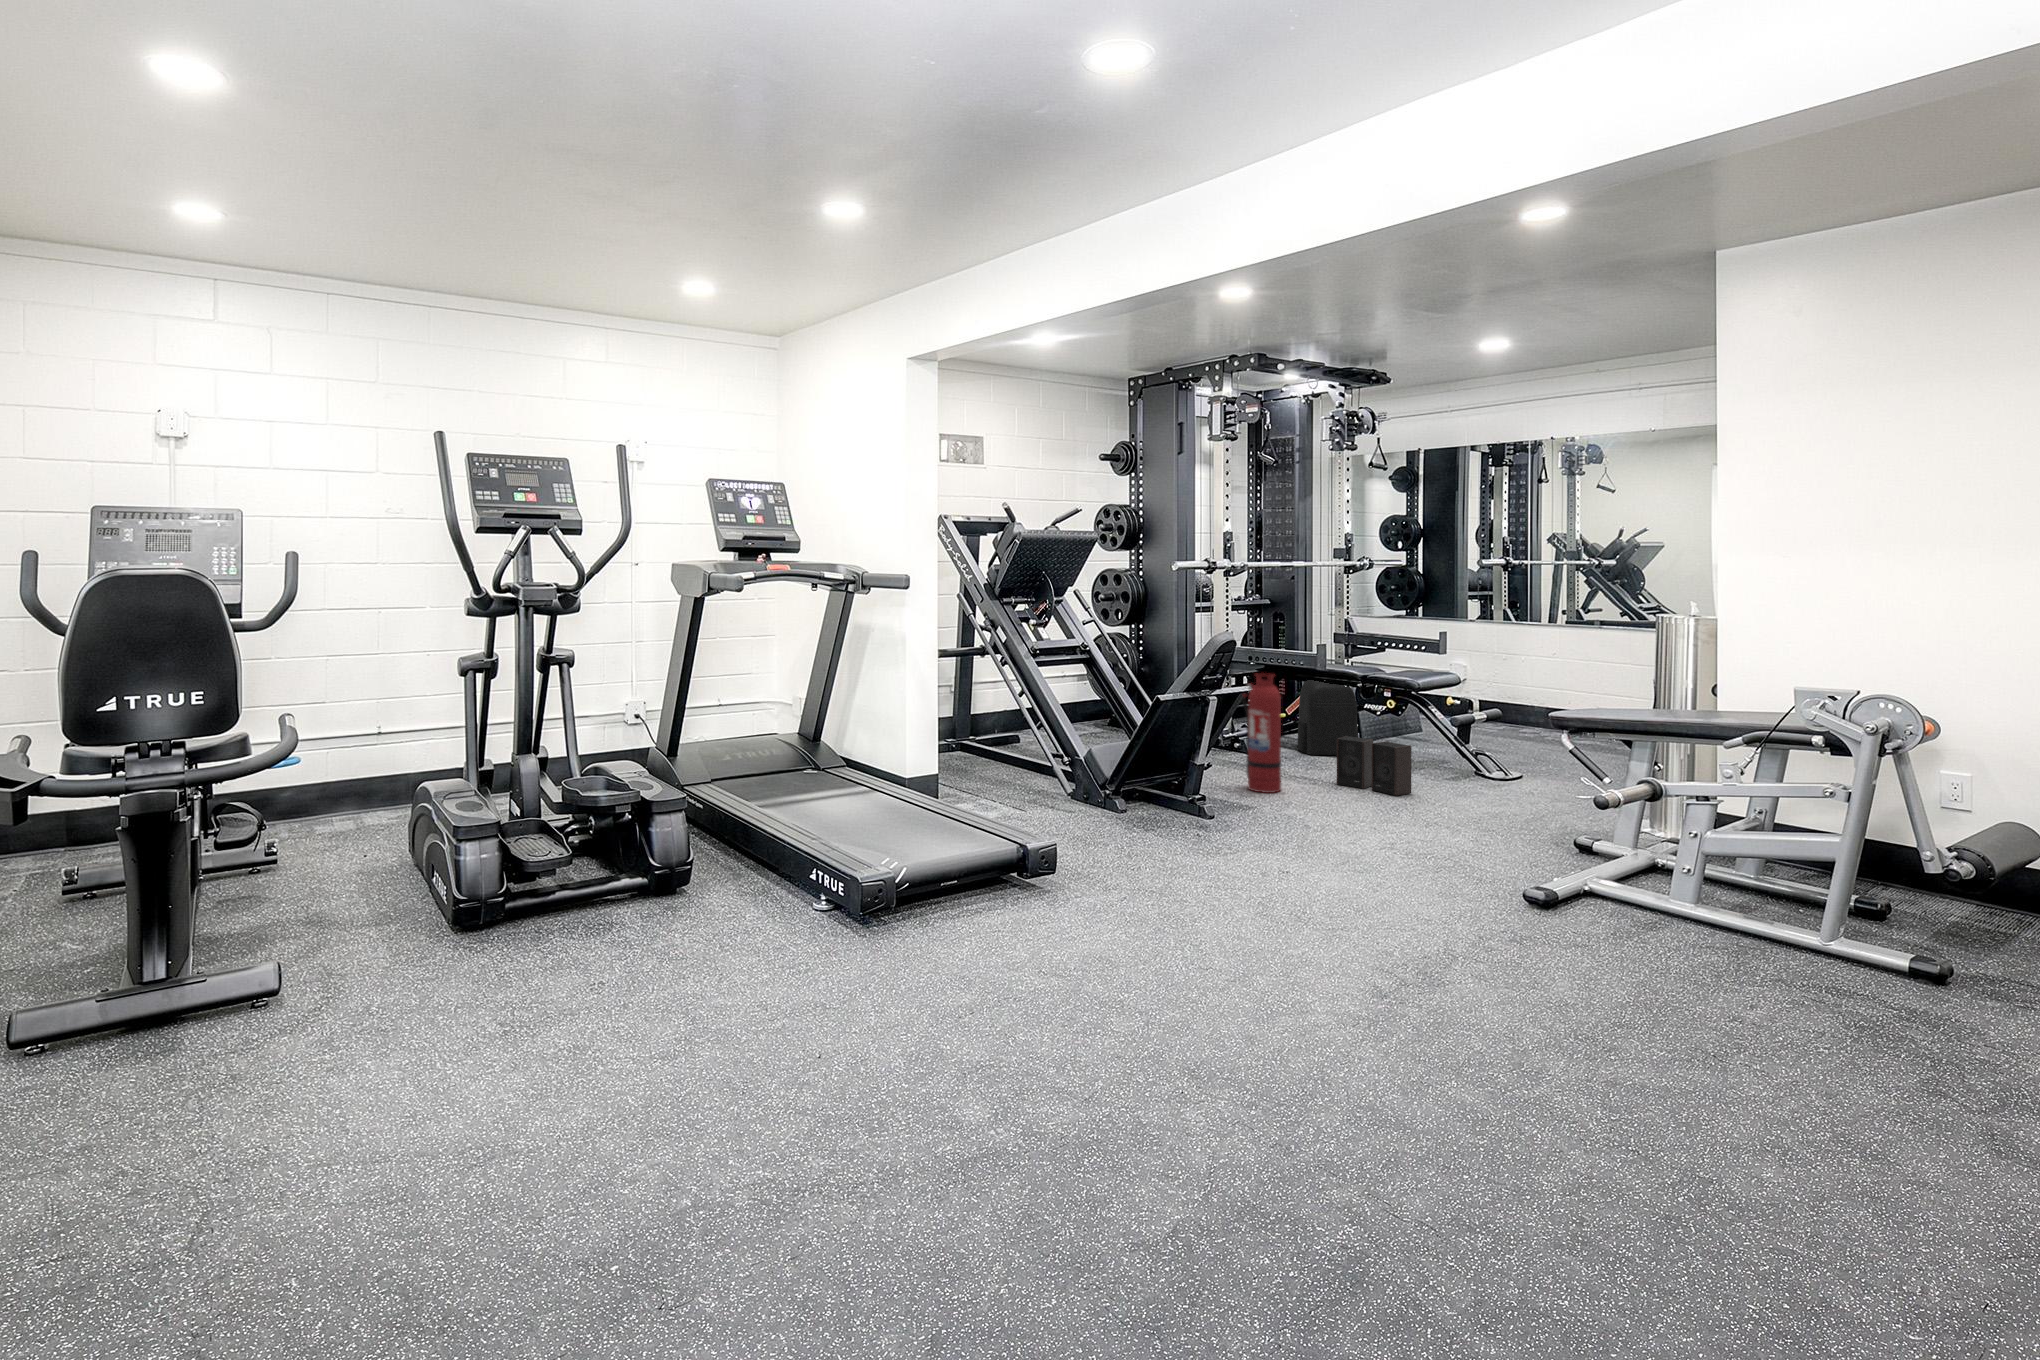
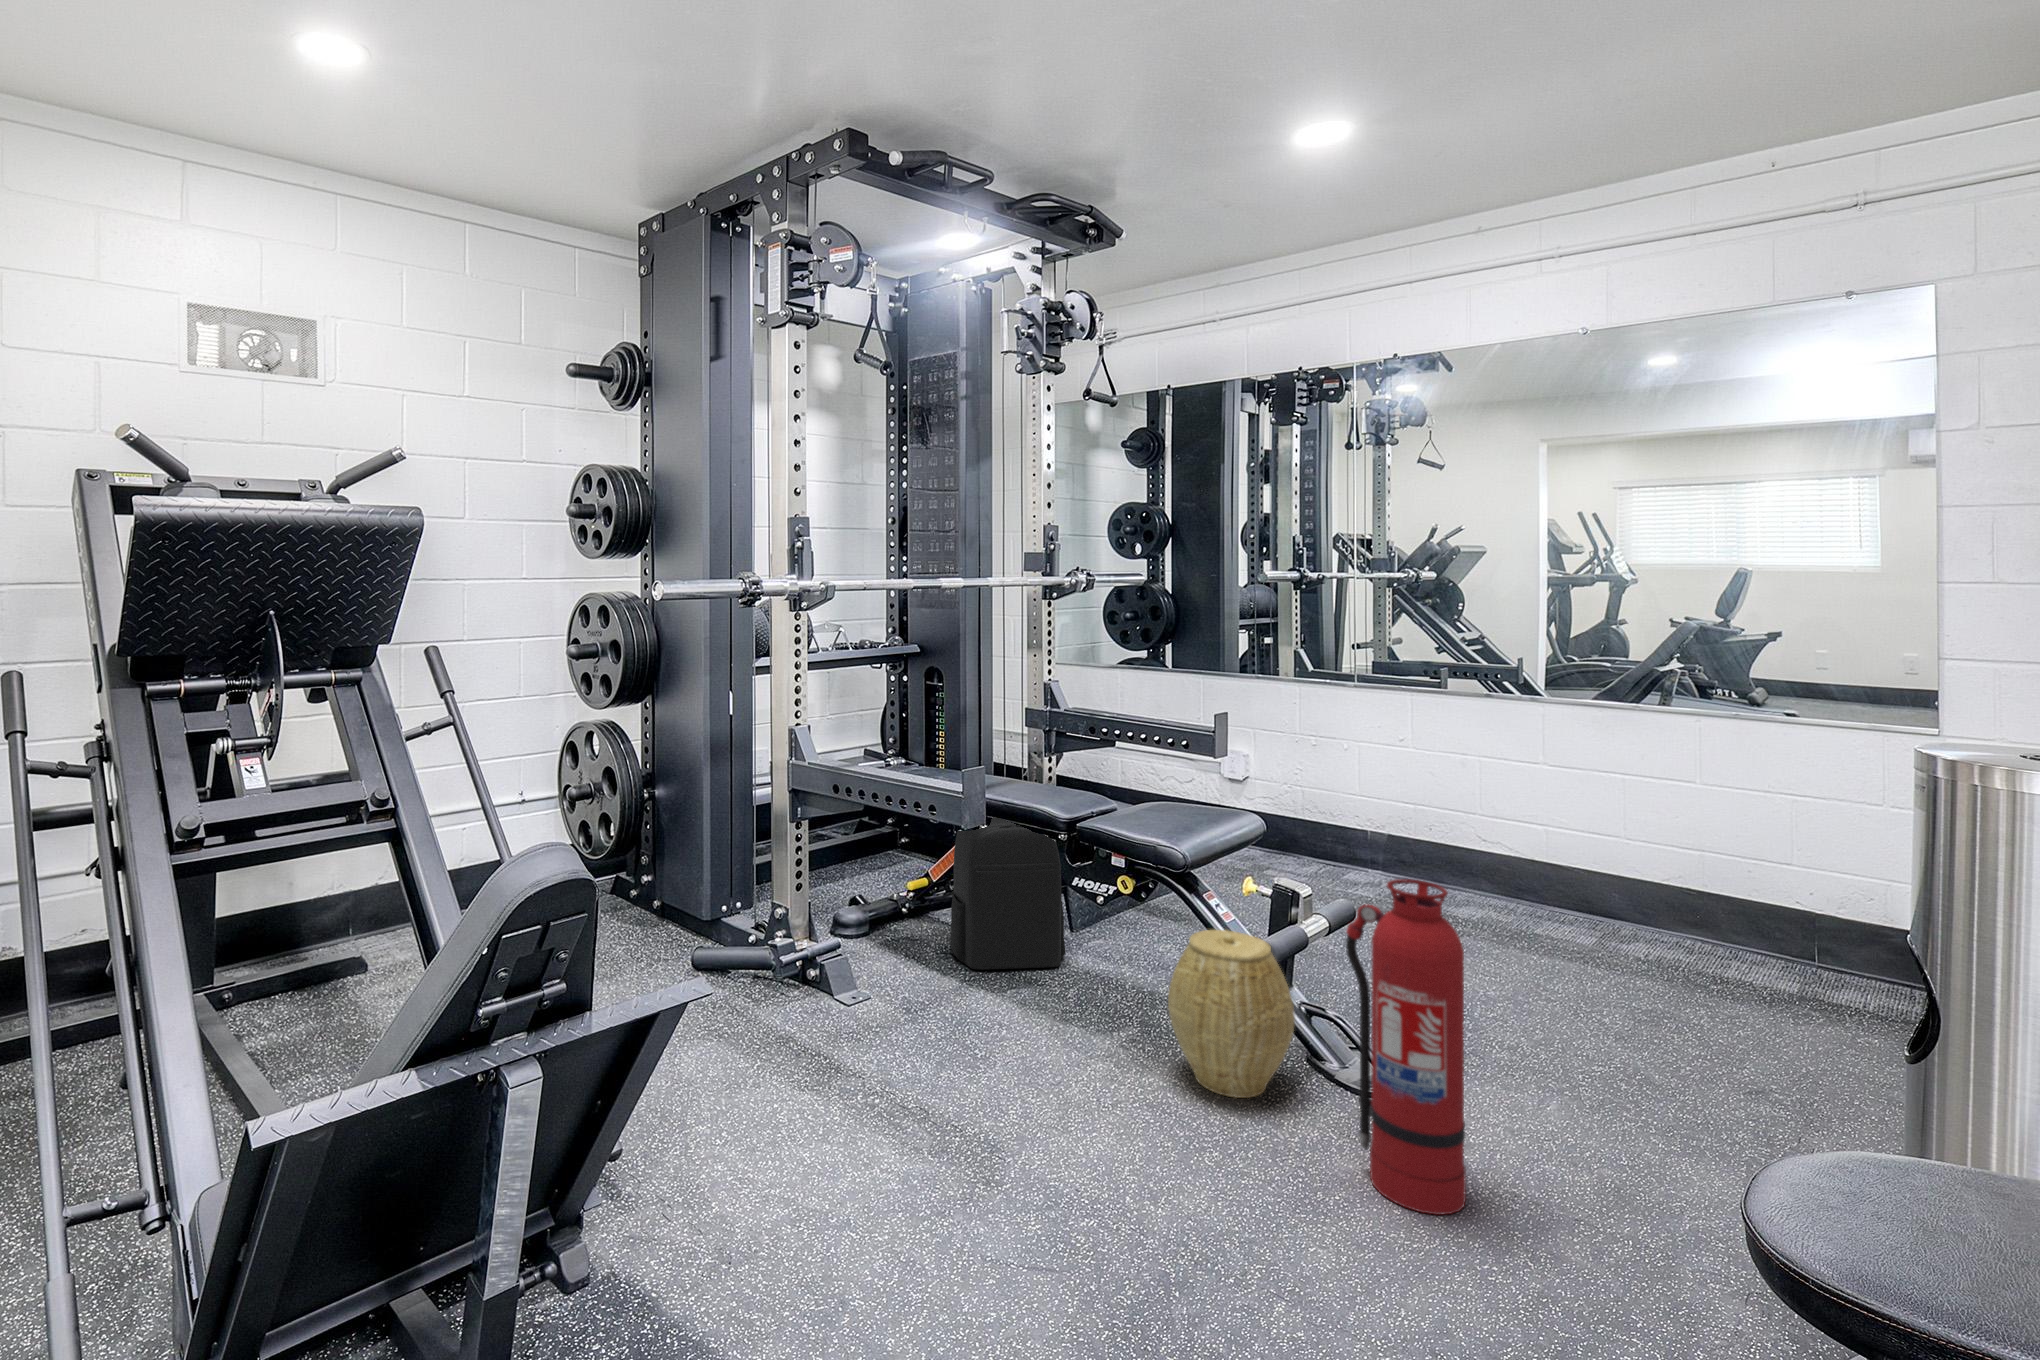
fire extinguisher: present [1242,673,1281,793] -> present [1346,879,1466,1214]
woven basket: none [1410,717,1468,785] -> present [1168,930,1295,1098]
speaker: present [1337,736,1412,796] -> none [1006,987,1176,1174]

